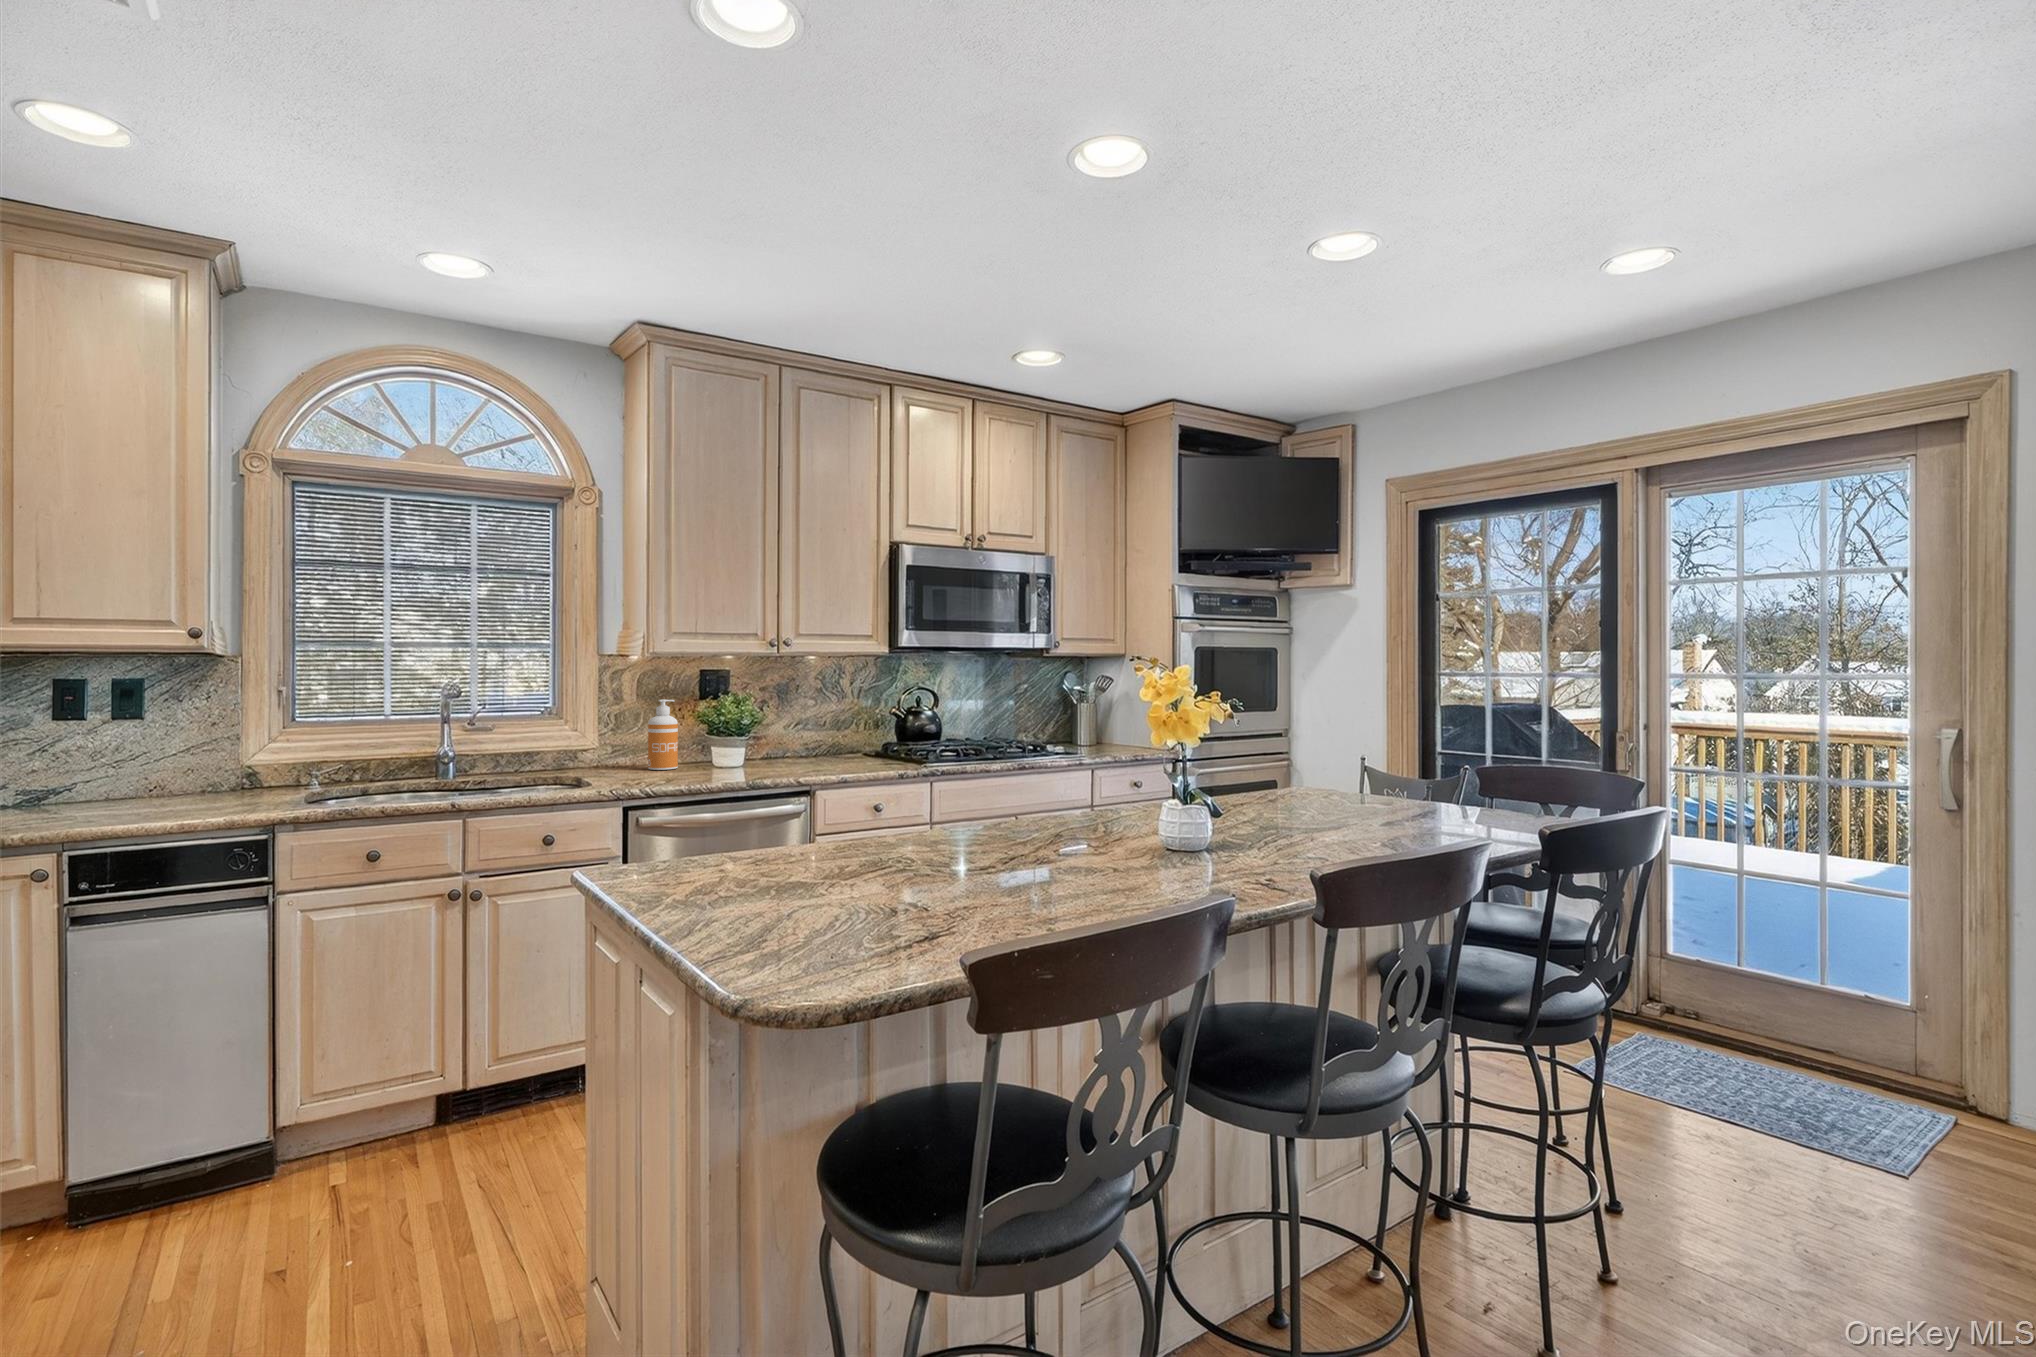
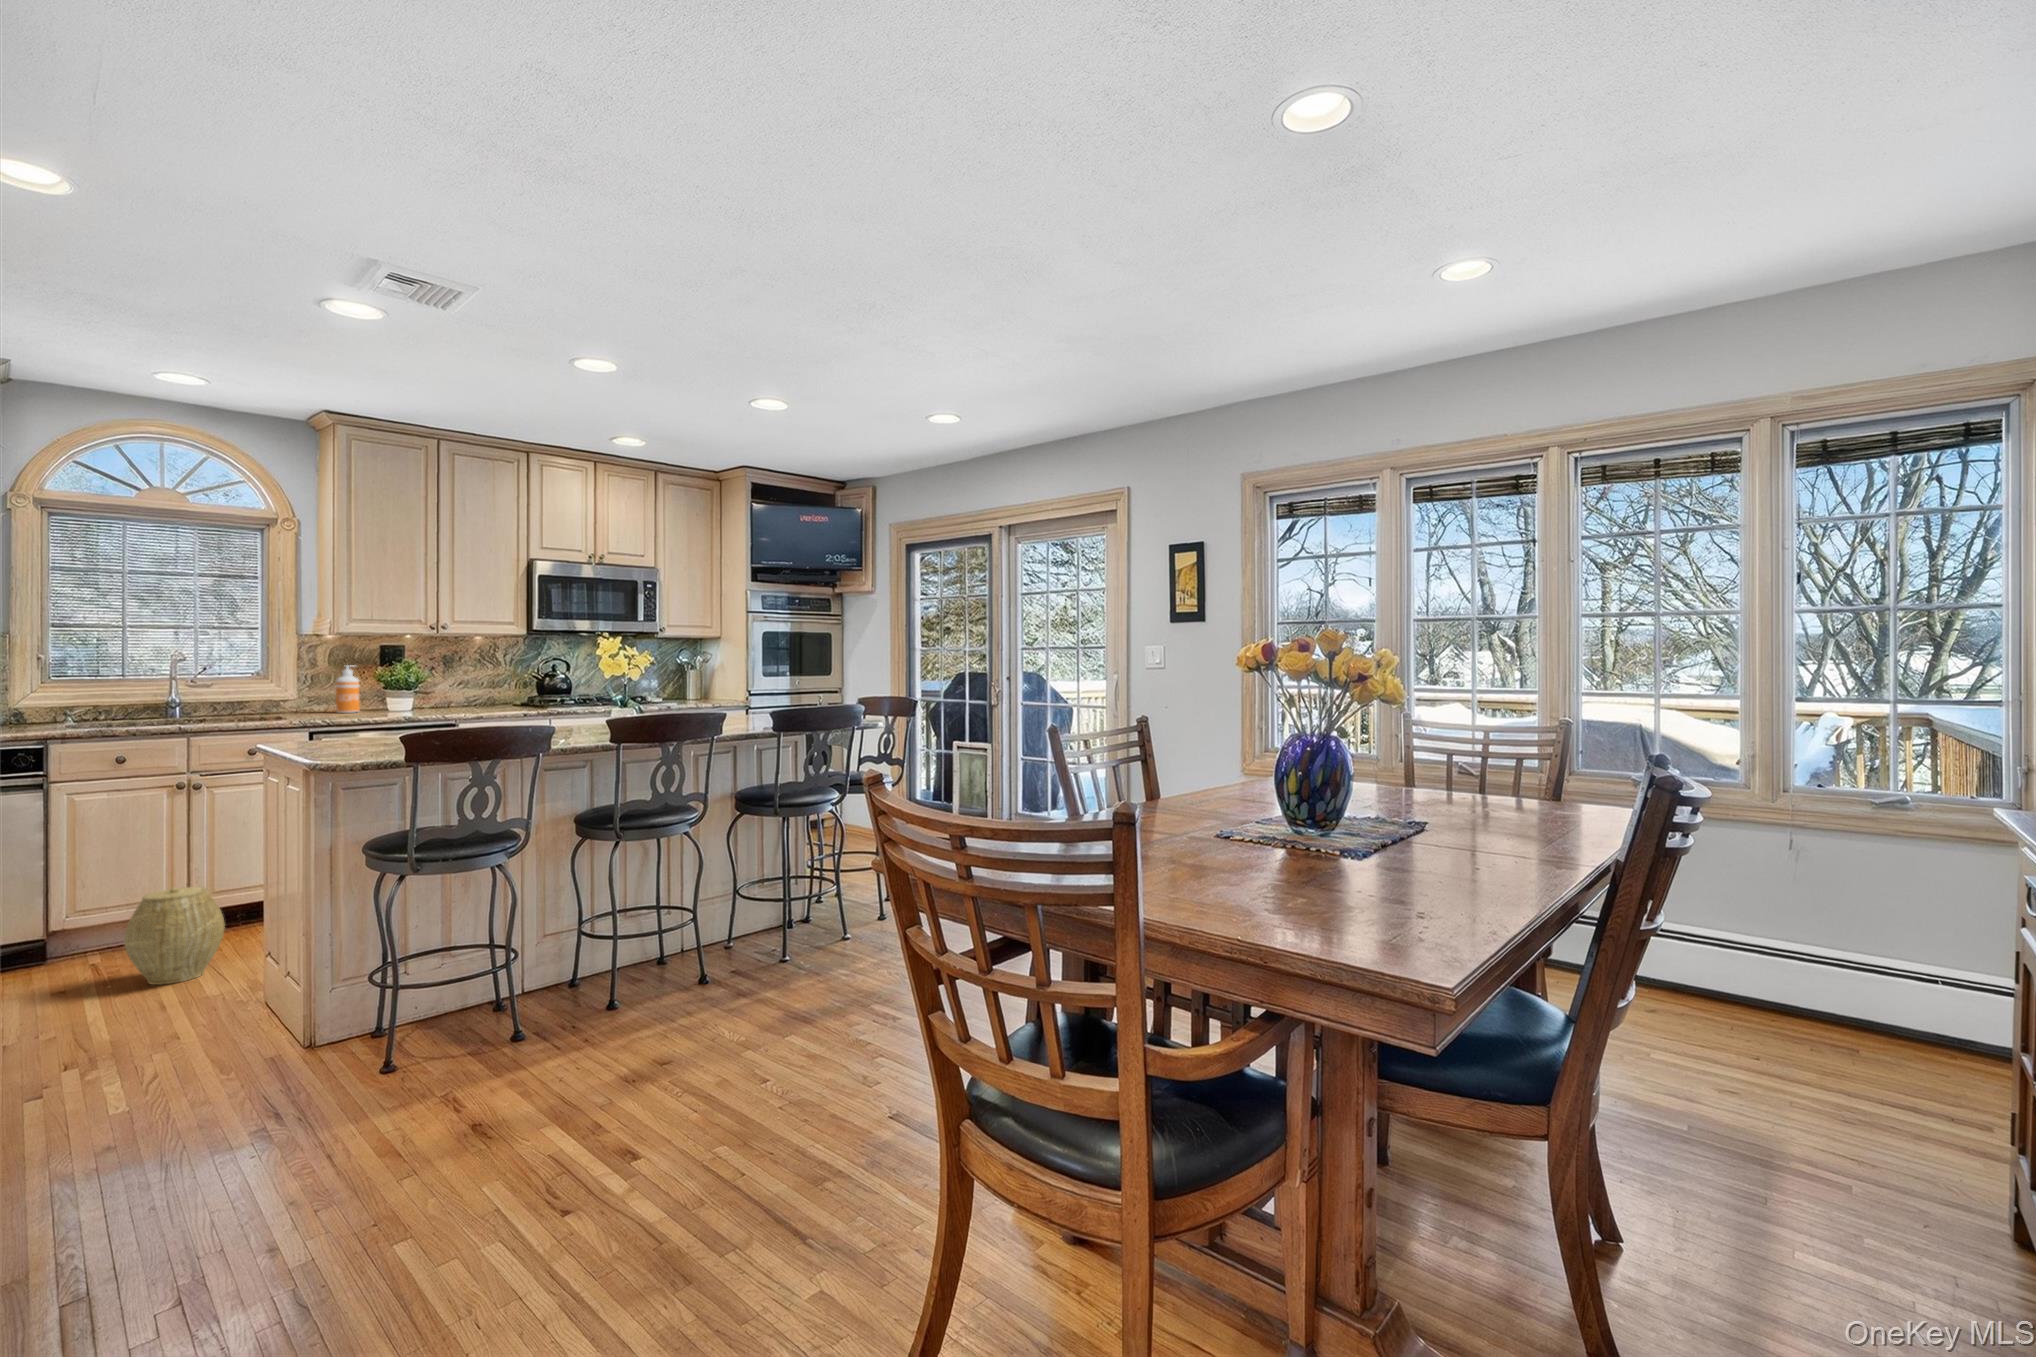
woven basket: none [365,1095,513,1283] -> present [124,887,225,985]

